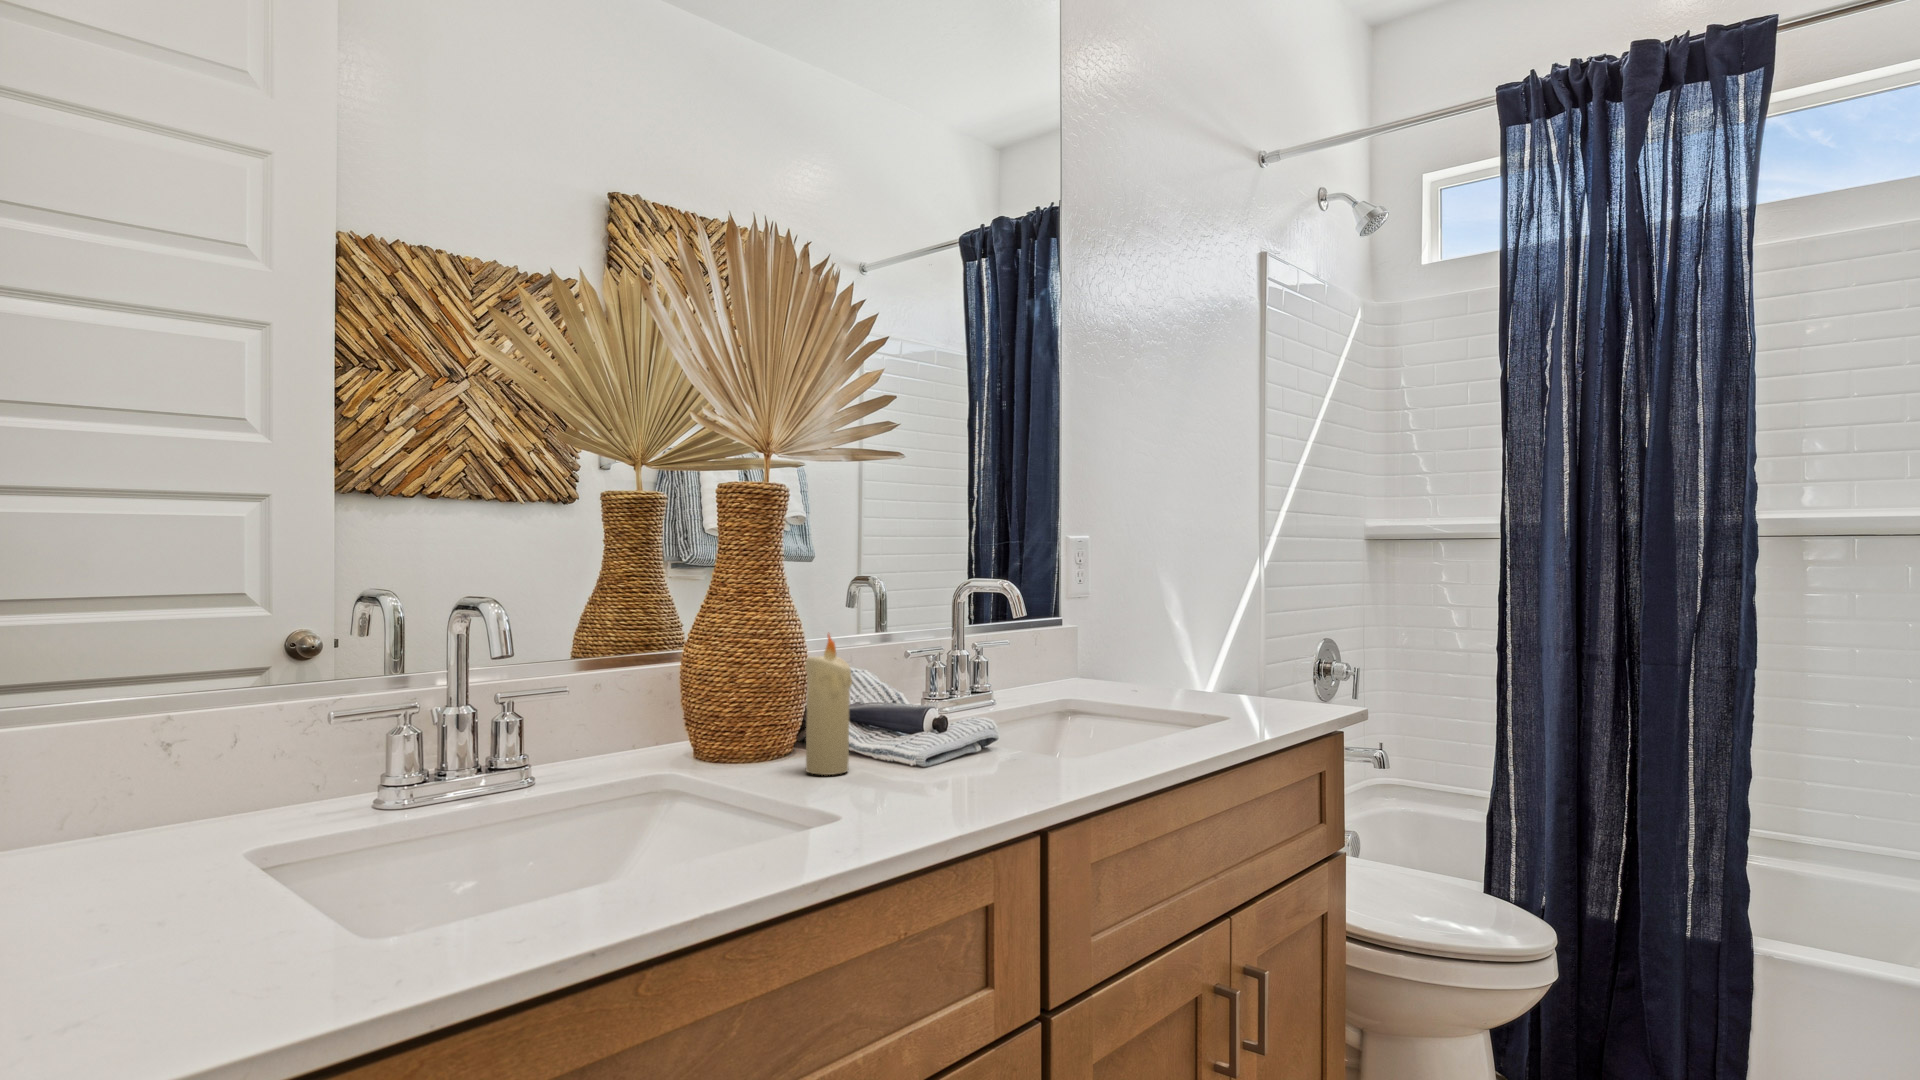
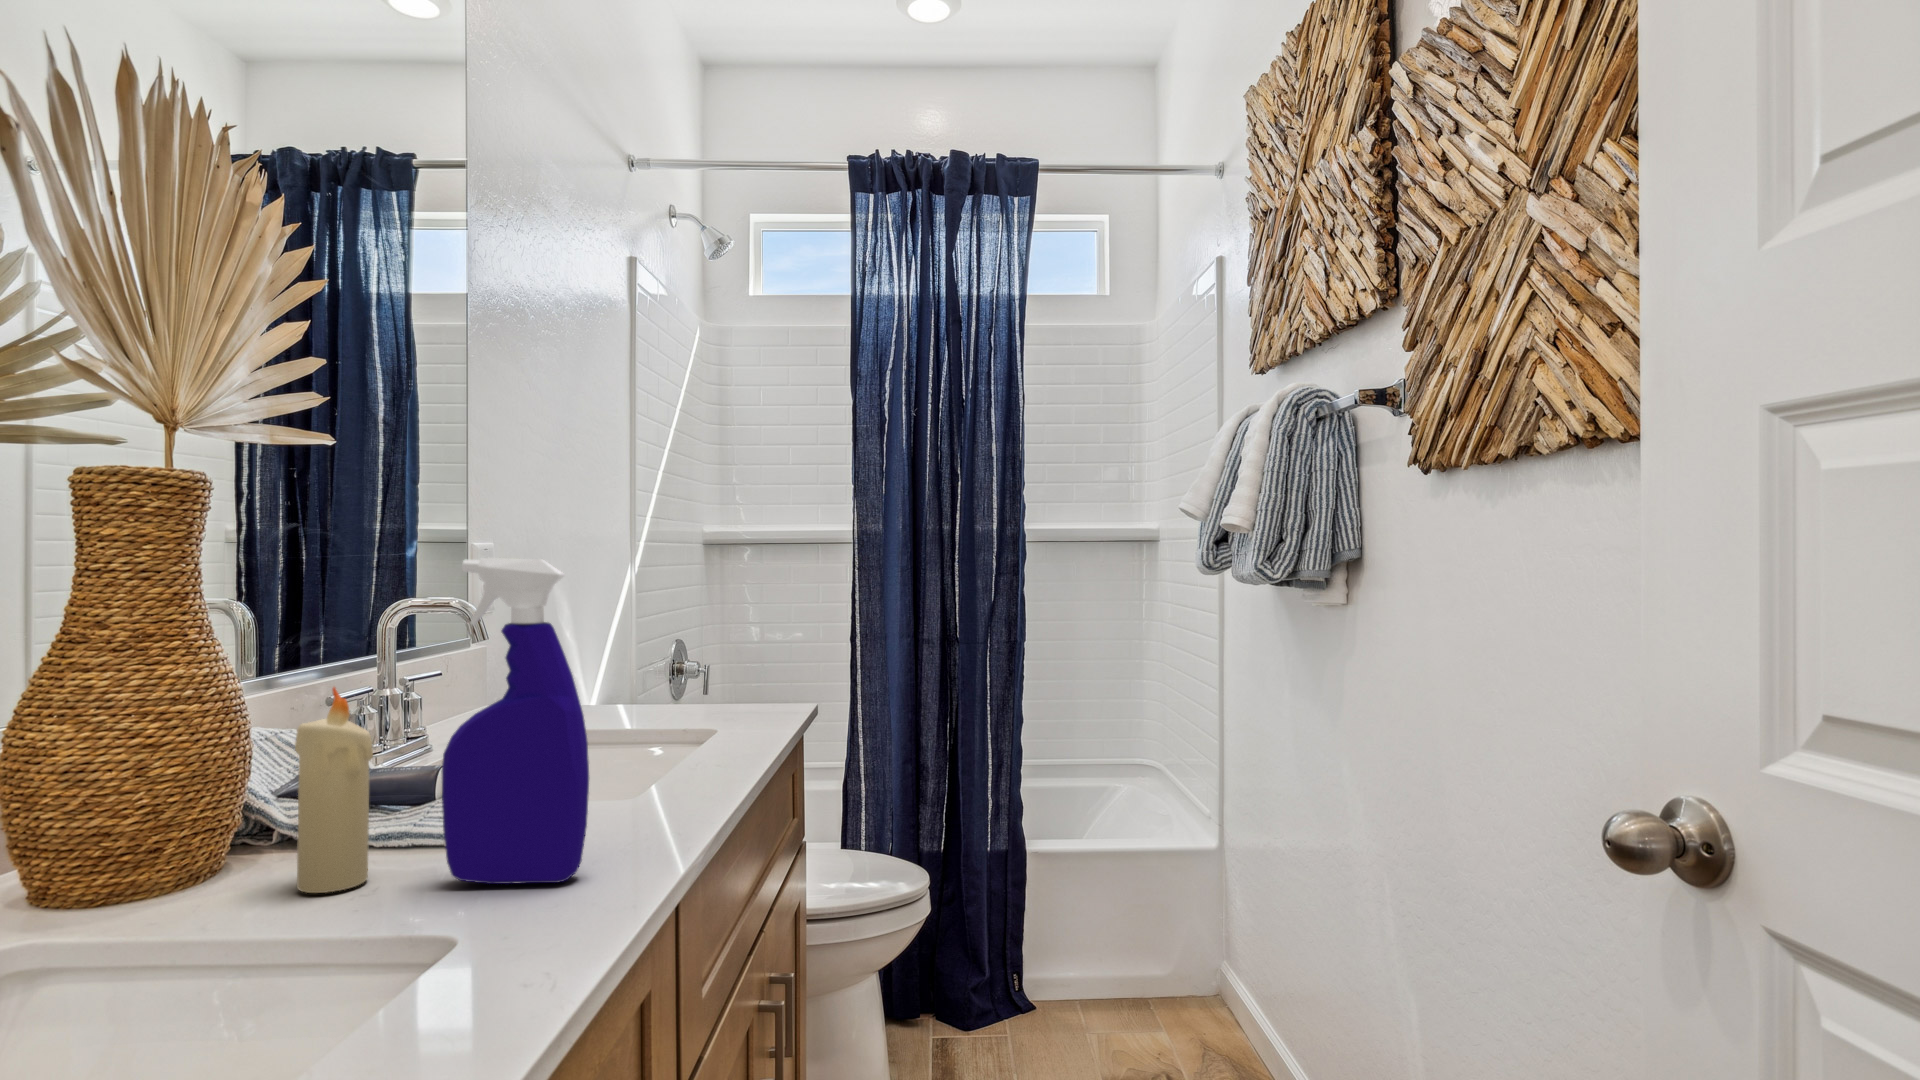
spray bottle: none [879,543,968,792] -> present [442,558,589,884]

